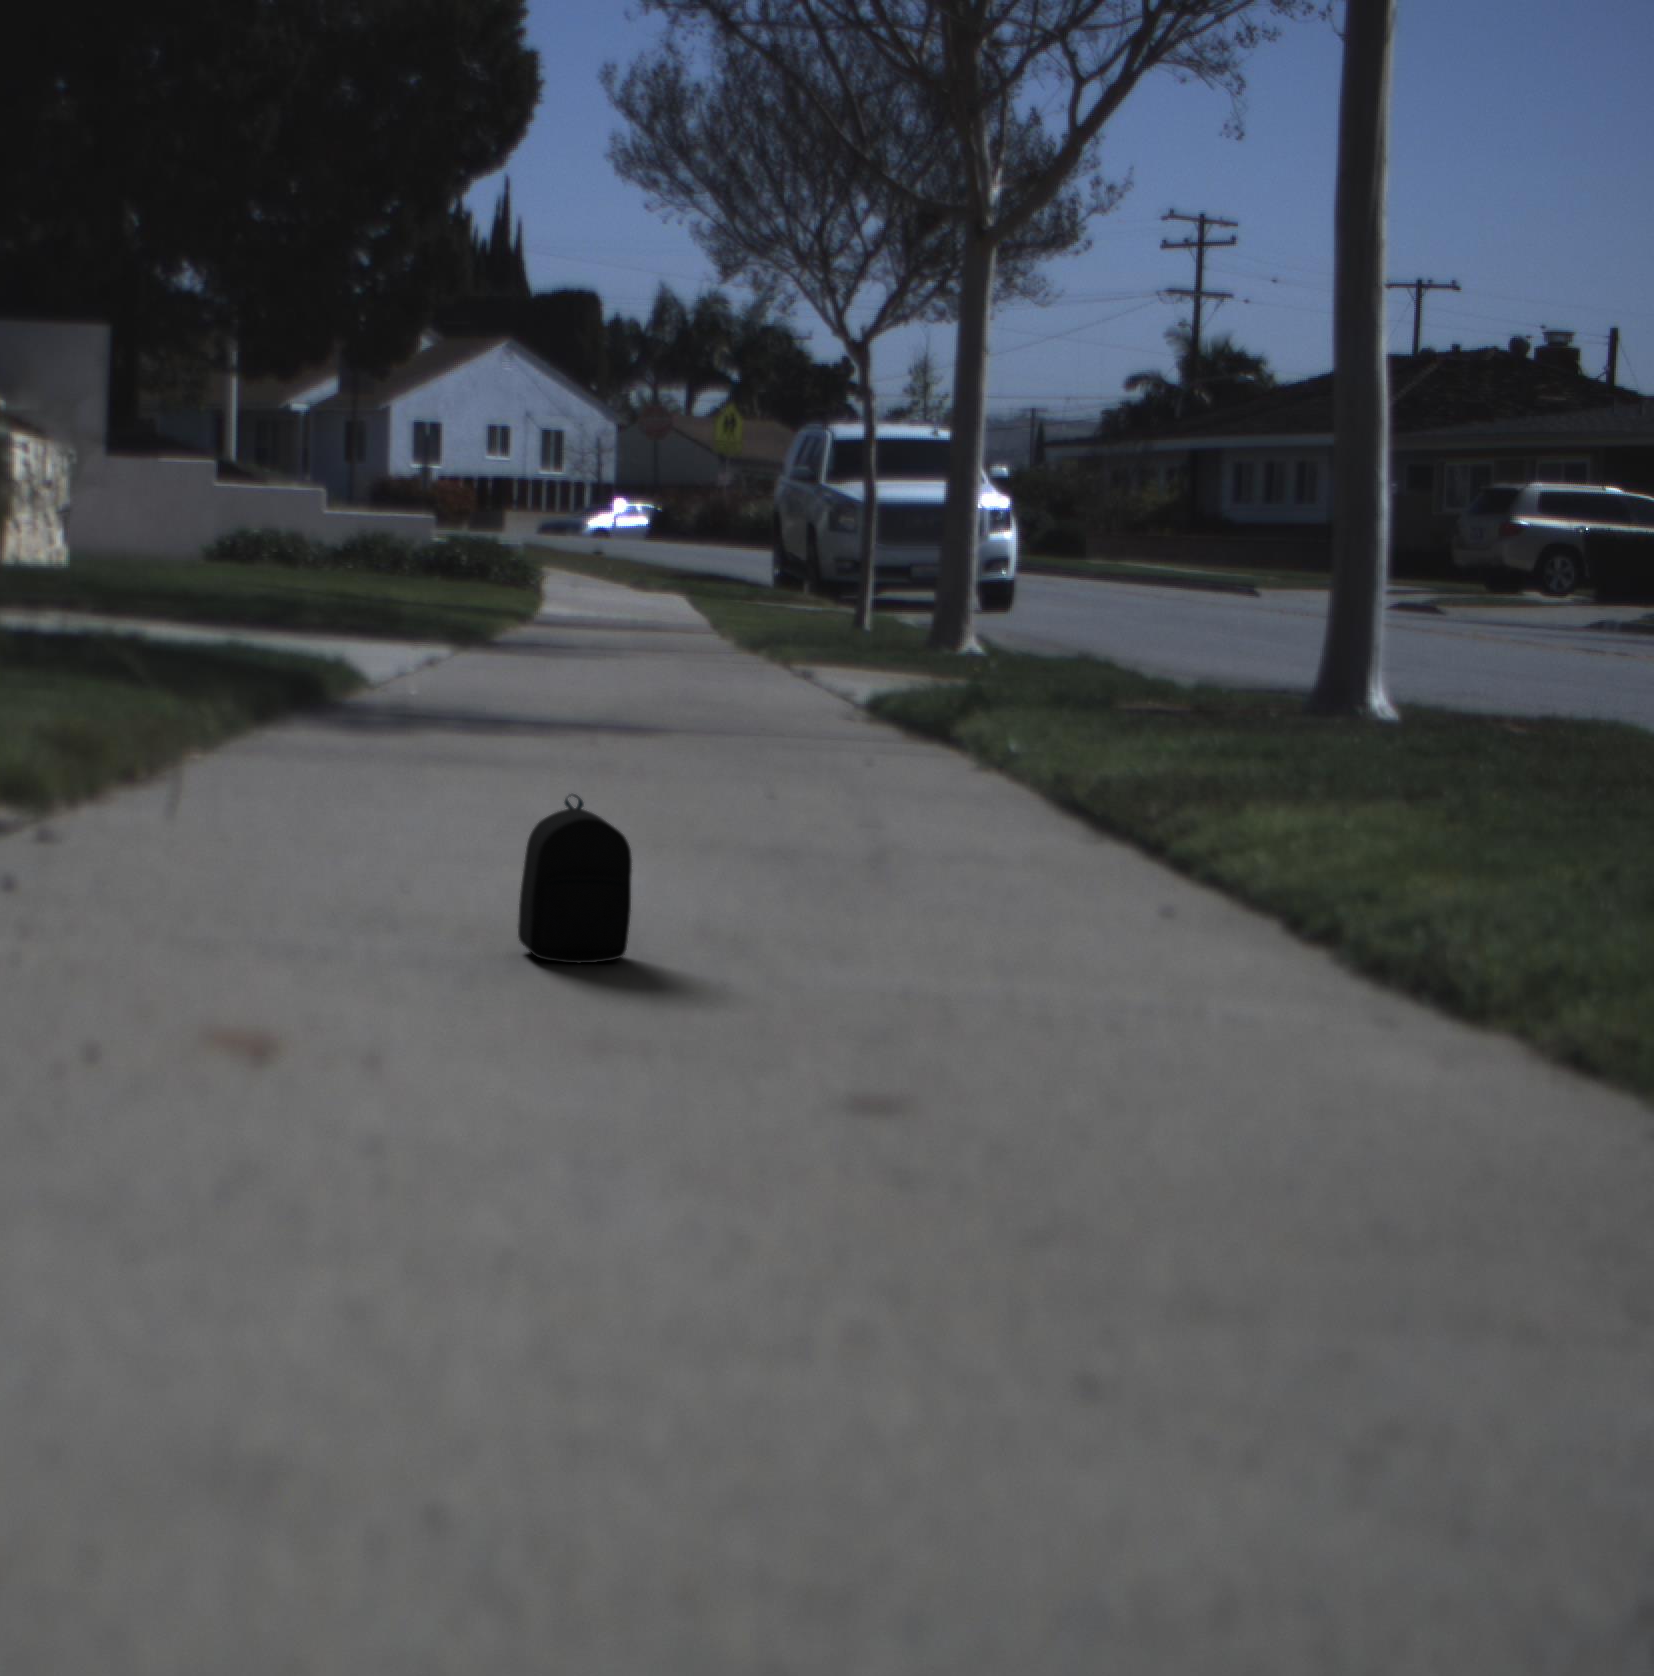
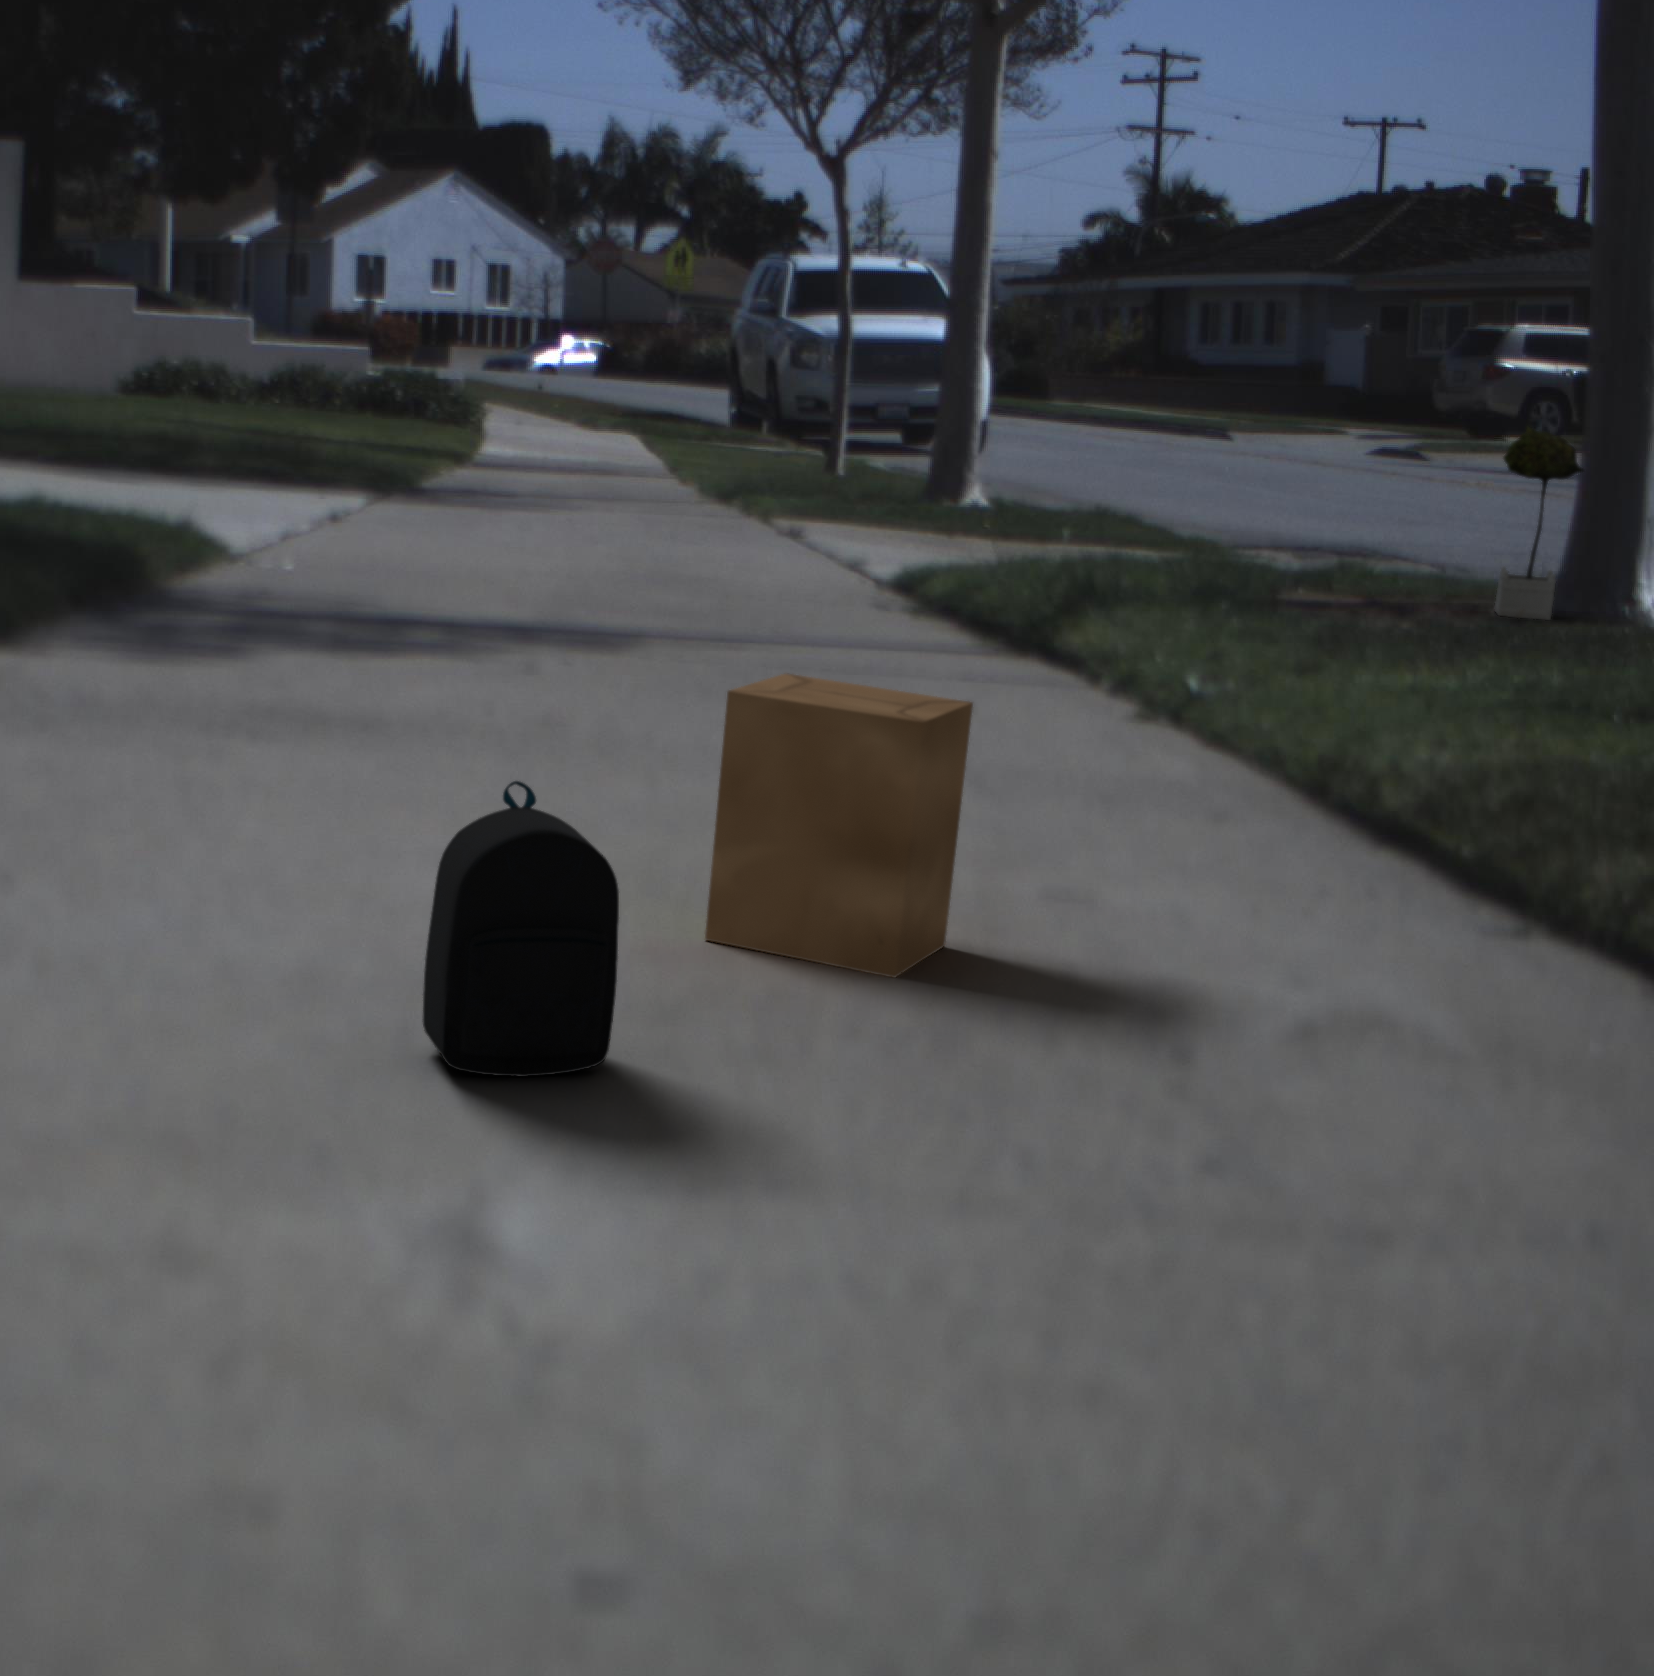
potted tree: none [1365,582,1432,740] -> present [1495,427,1584,620]
cardboard box: none [691,744,859,929] -> present [705,674,973,977]

